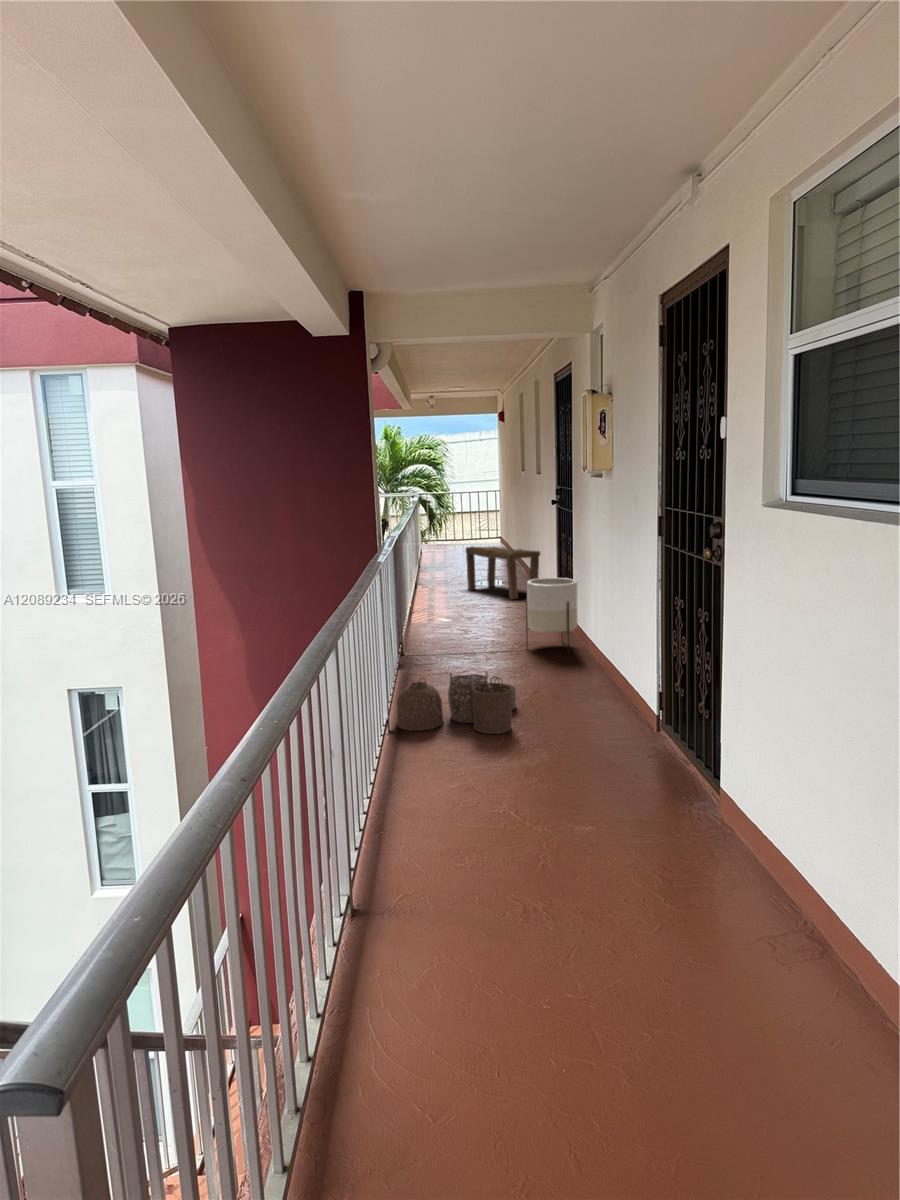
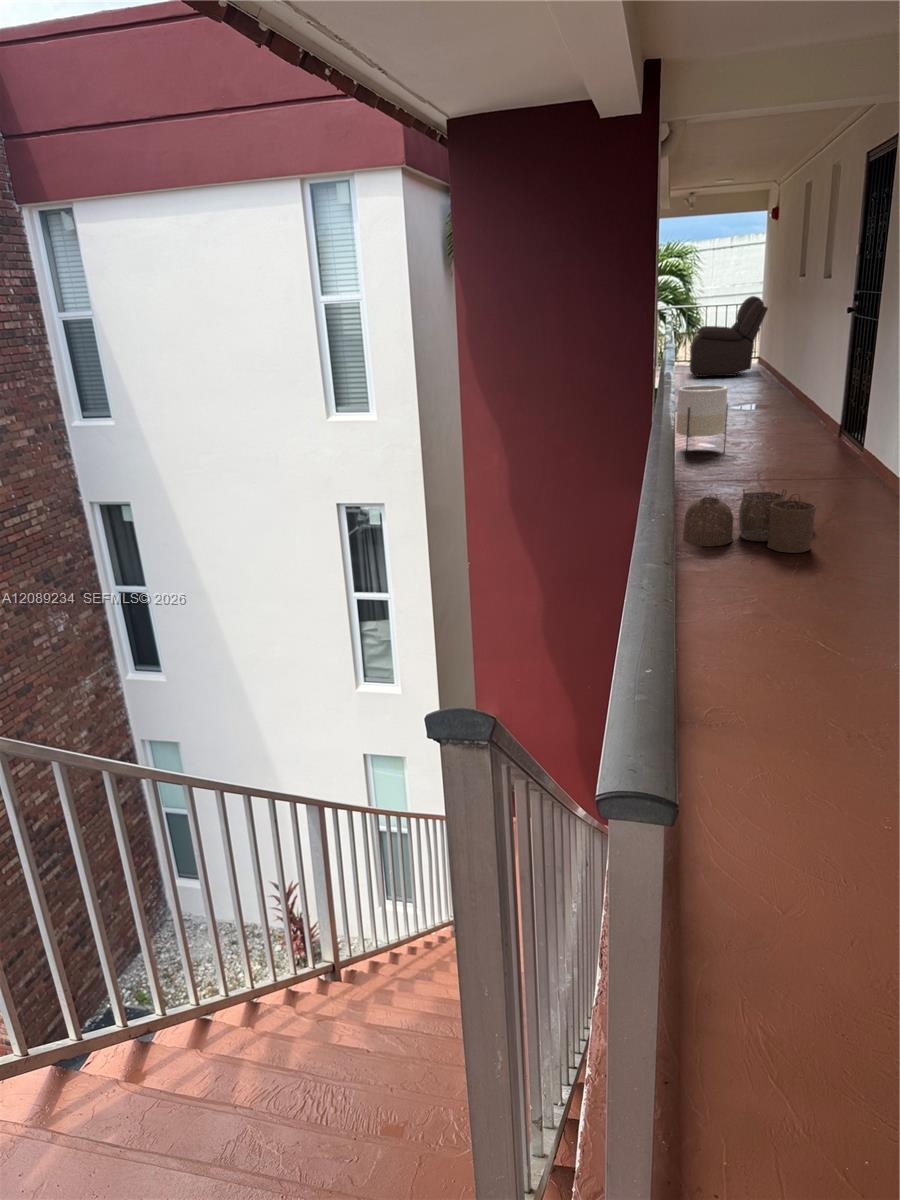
chair: none [443,484,506,554] -> present [690,296,768,378]
bench: present [466,546,540,599] -> none [727,364,819,424]
planter: present [526,578,578,652] -> present [676,385,728,455]

